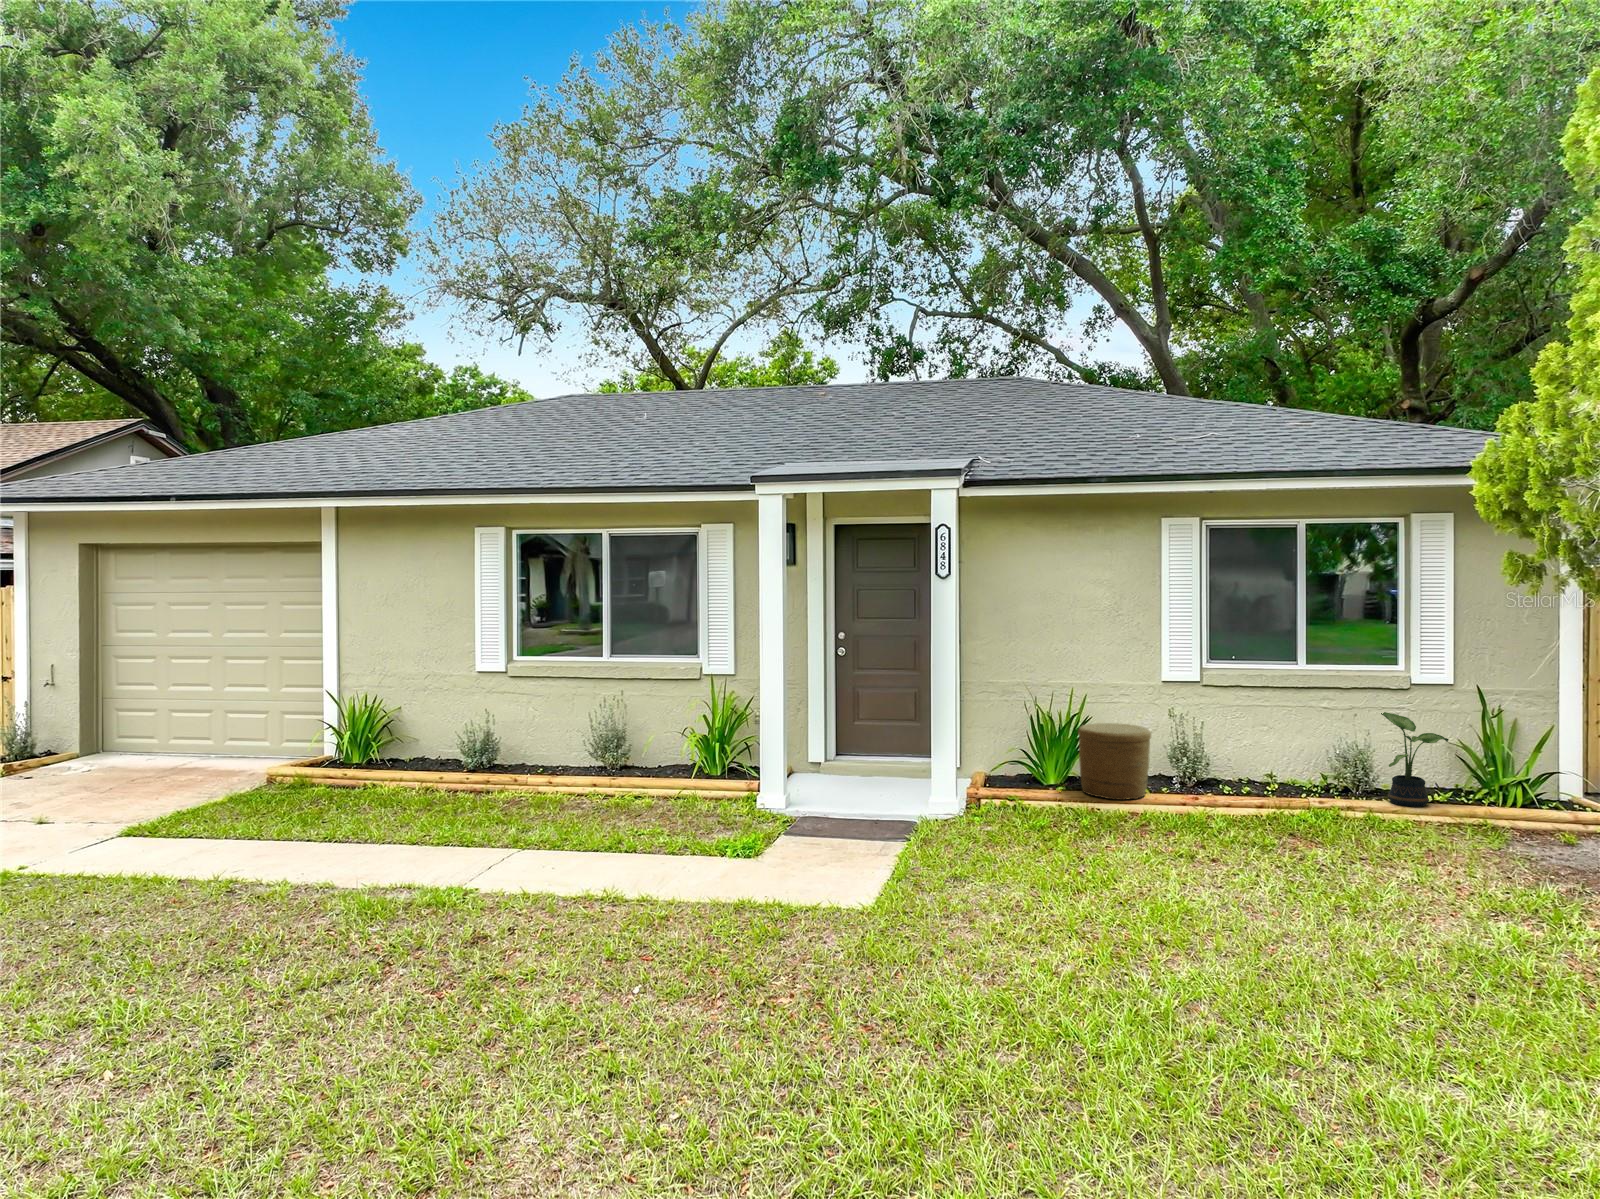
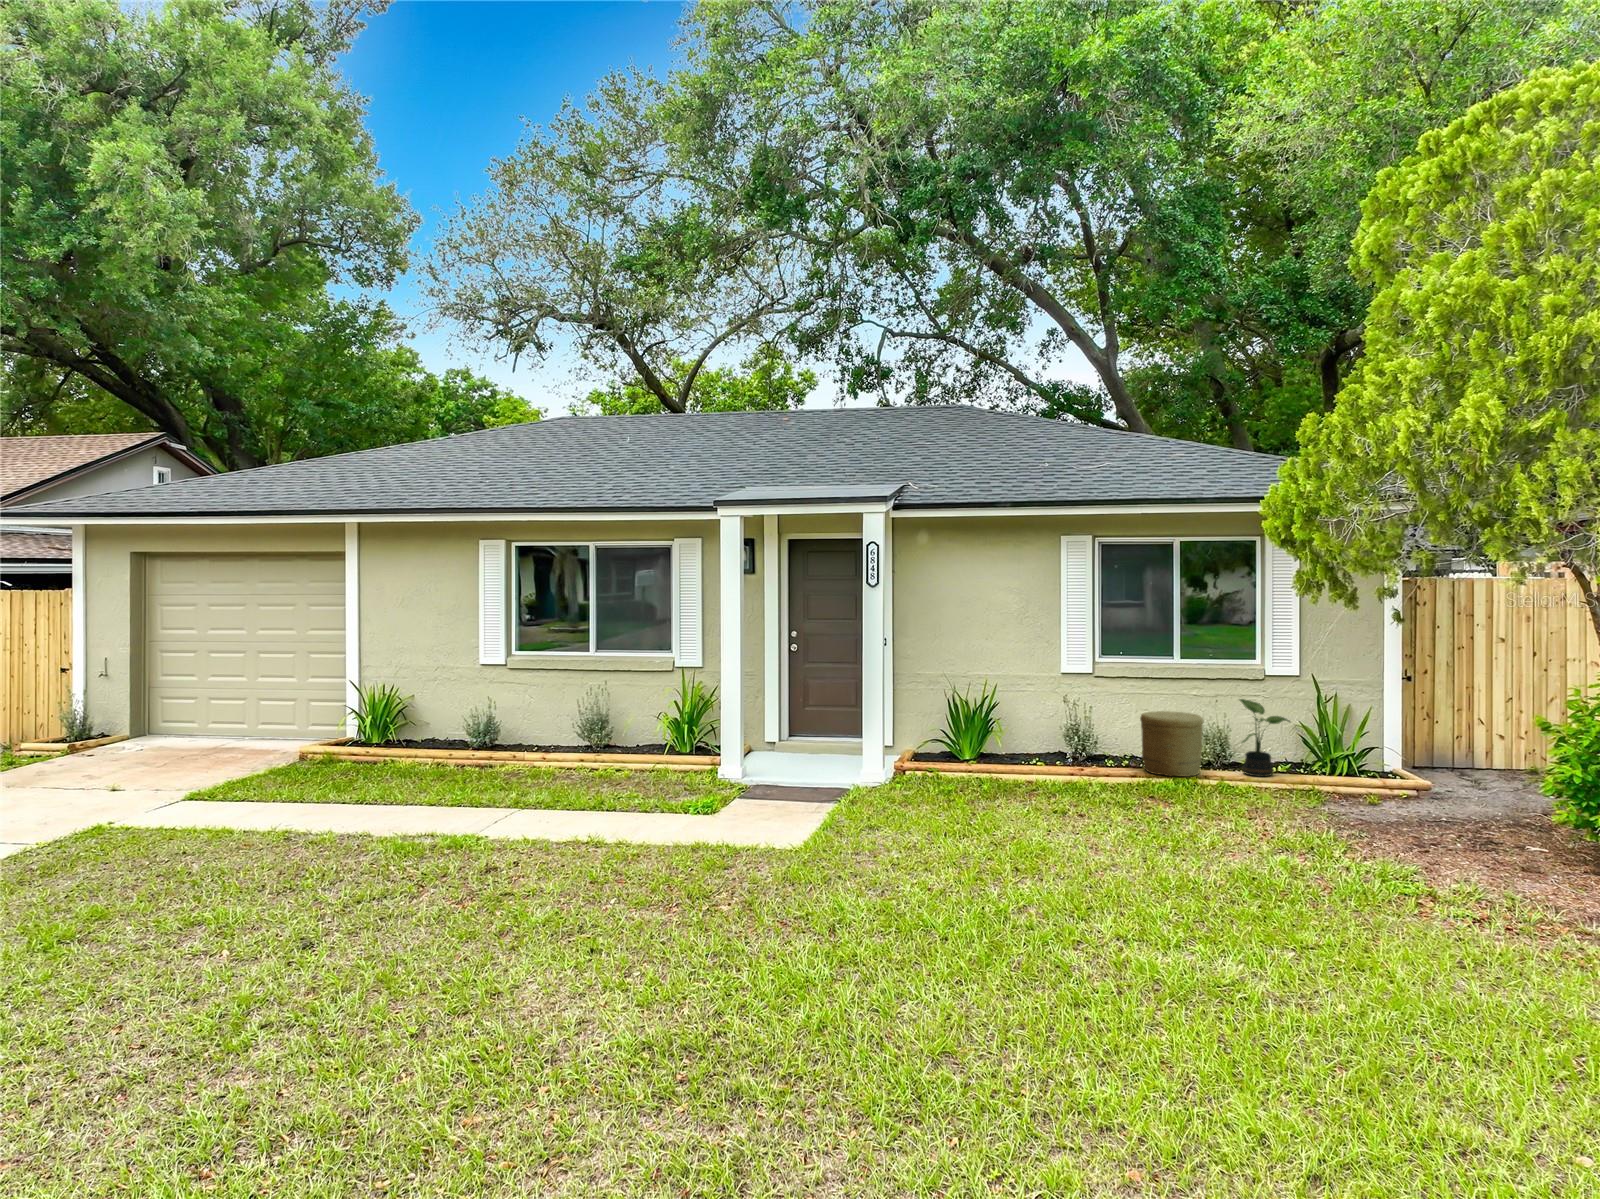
basket: present [1078,723,1151,800] -> present [1140,711,1203,777]

